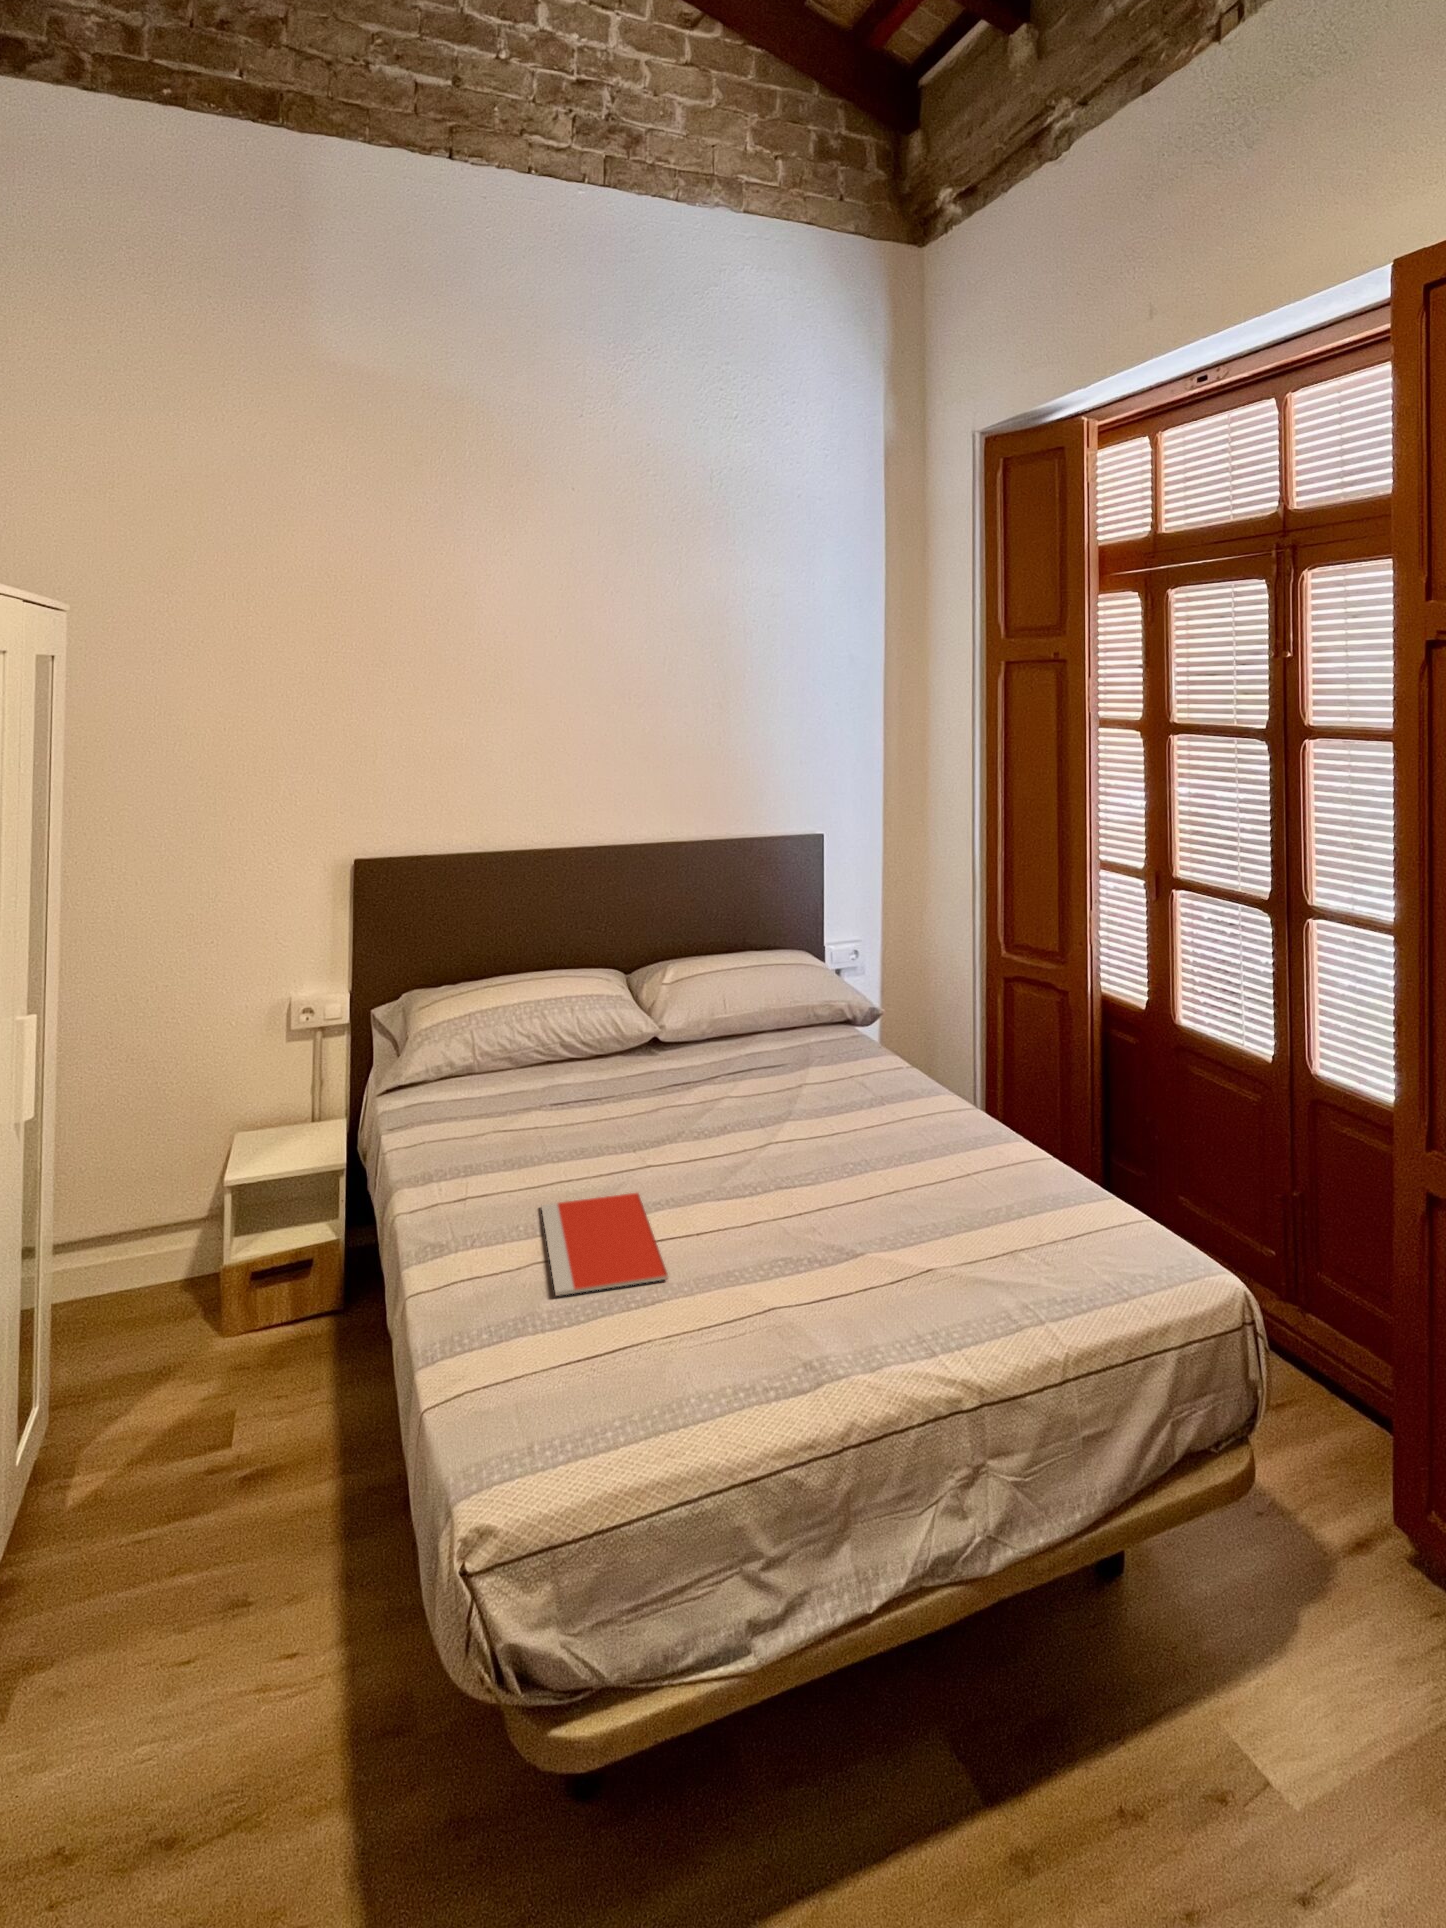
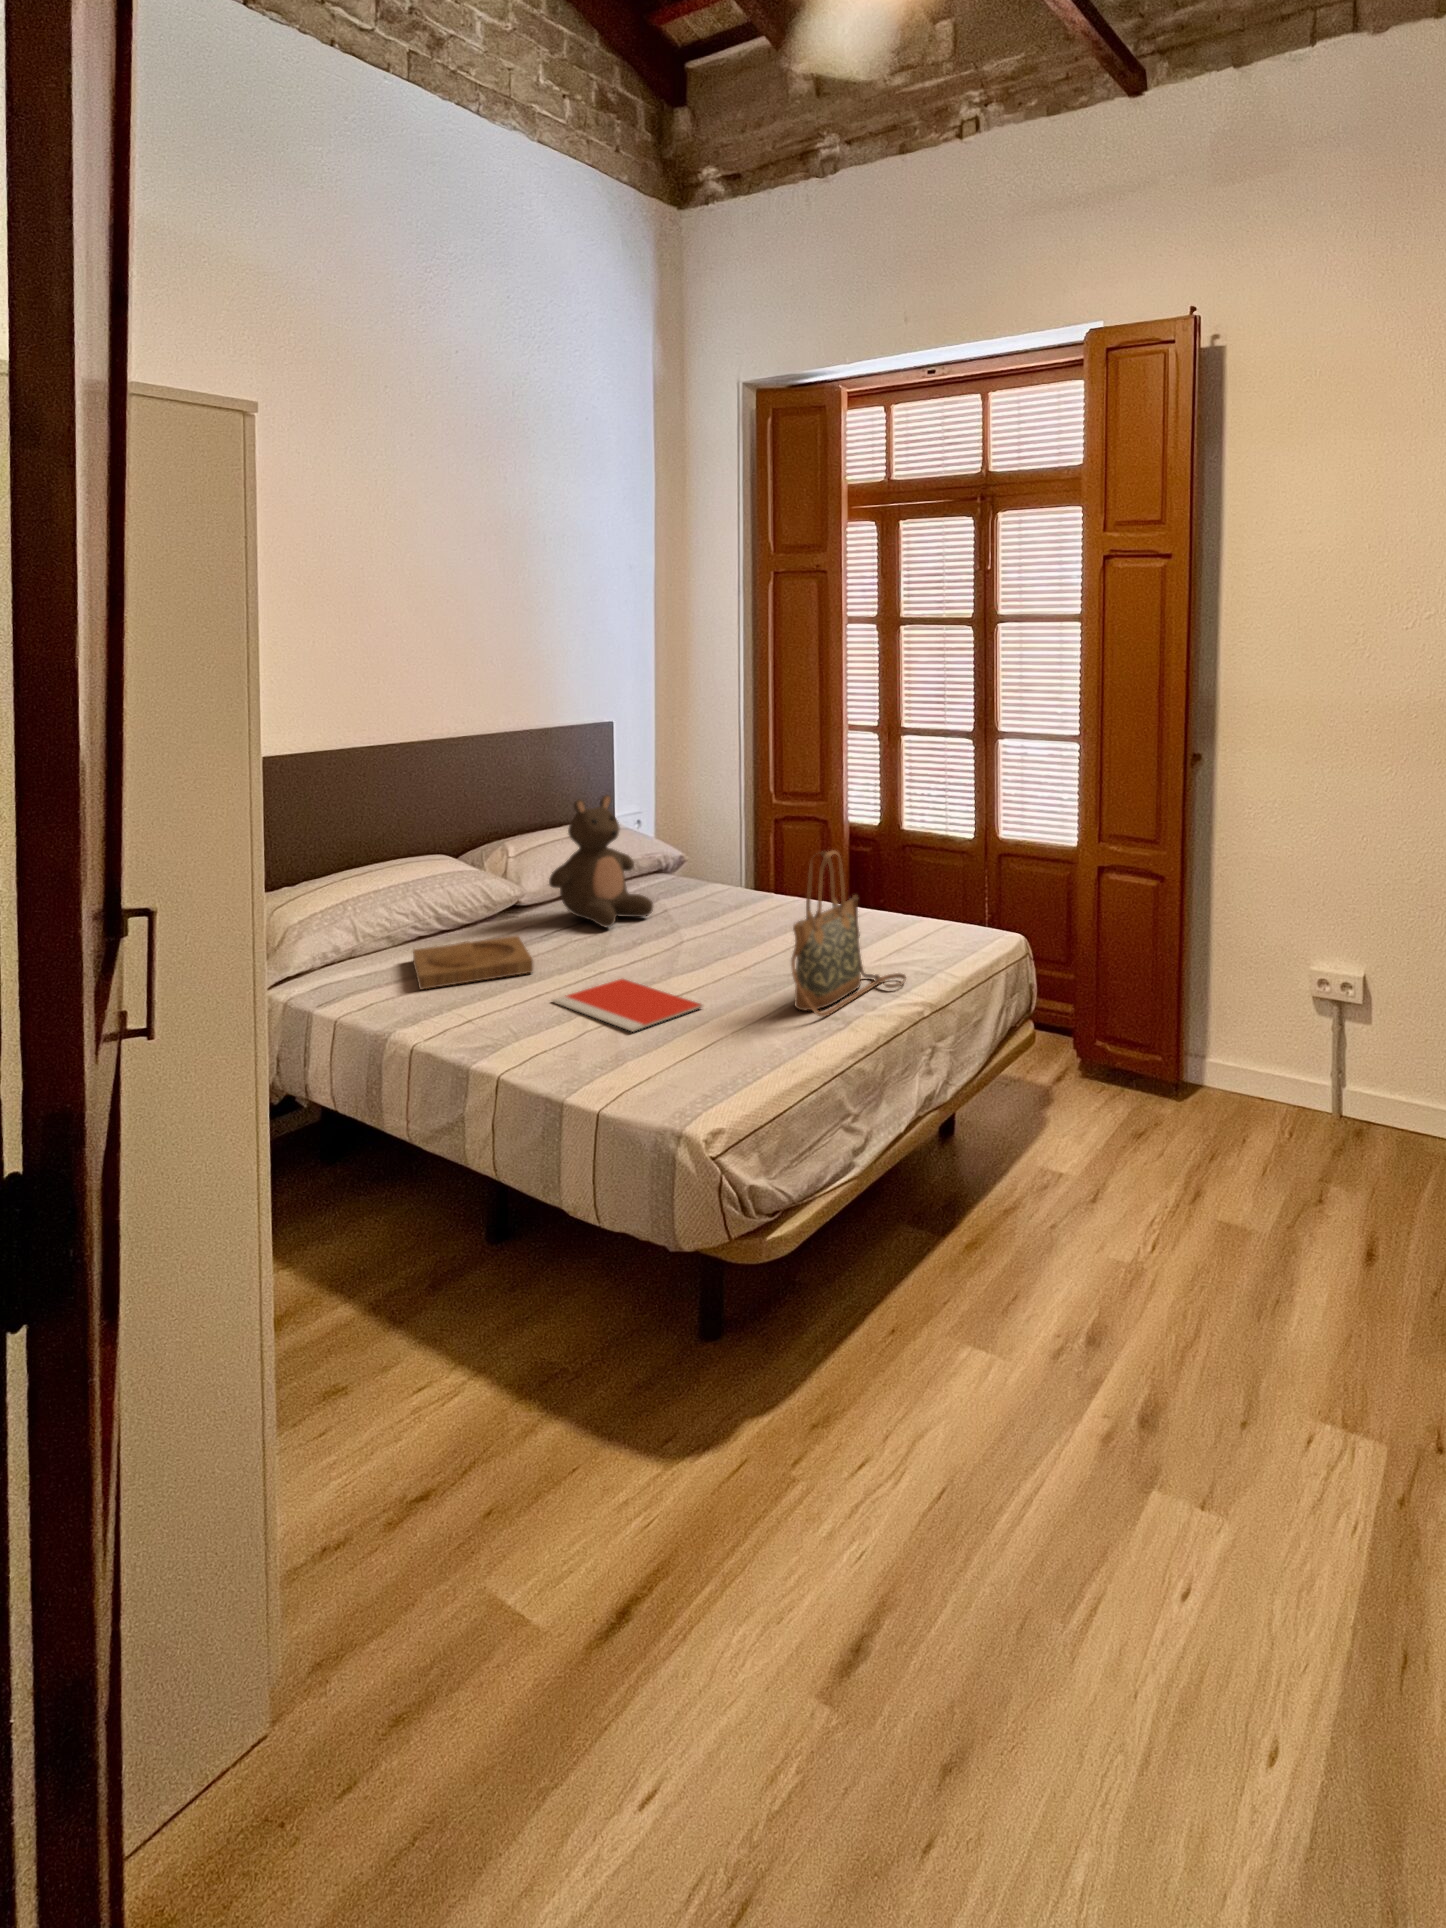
stuffed bear: none [658,934,770,1100] -> present [549,795,653,927]
tray: none [459,1087,601,1152] -> present [413,936,533,989]
handbag: none [741,1096,964,1363] -> present [791,851,906,1017]

